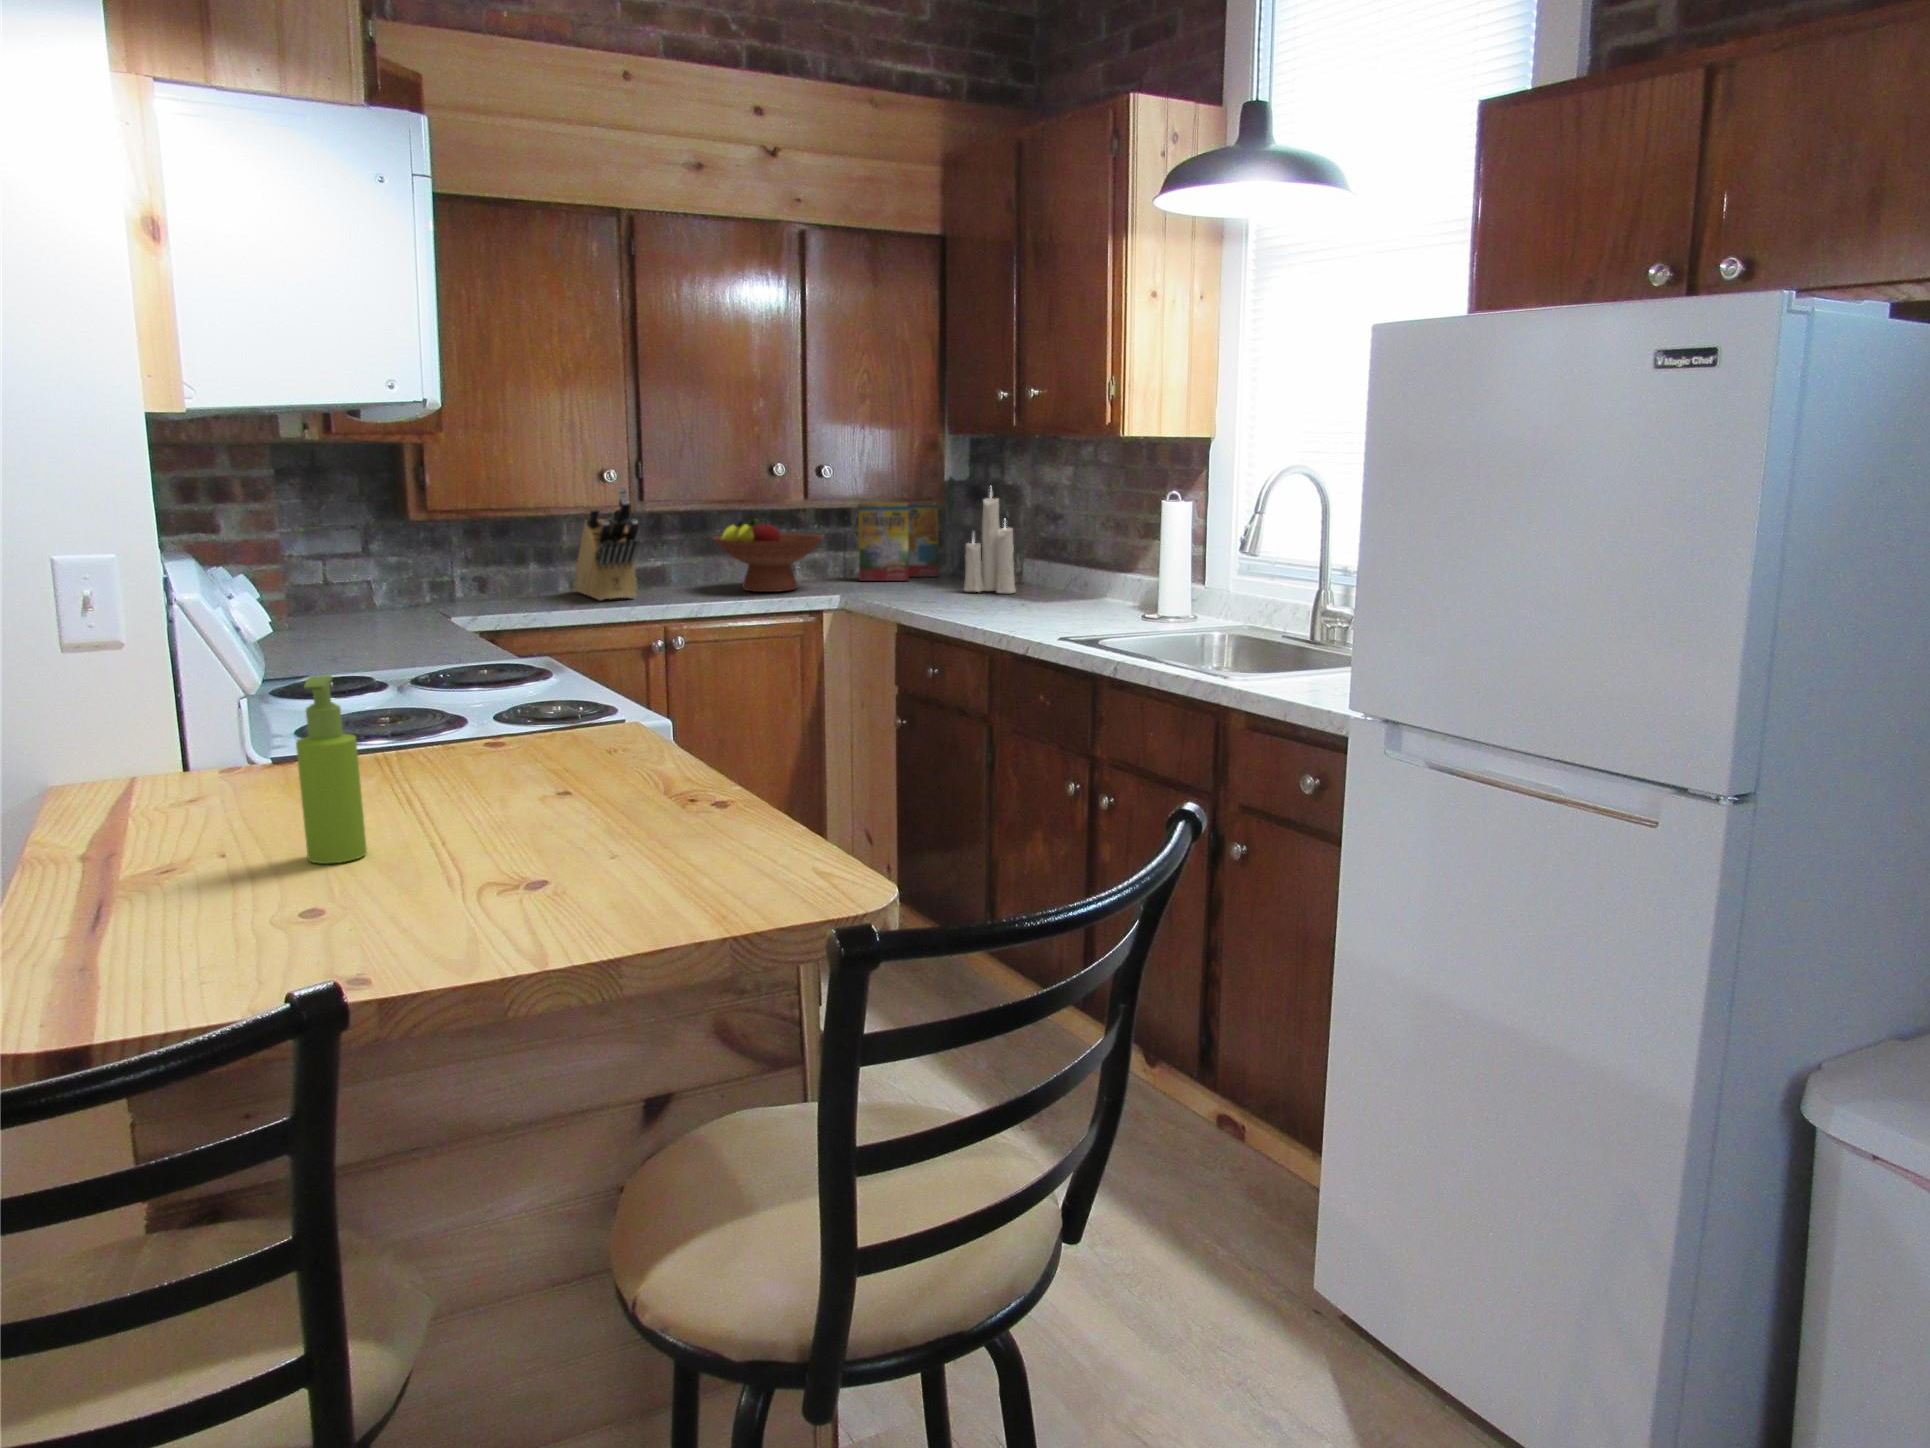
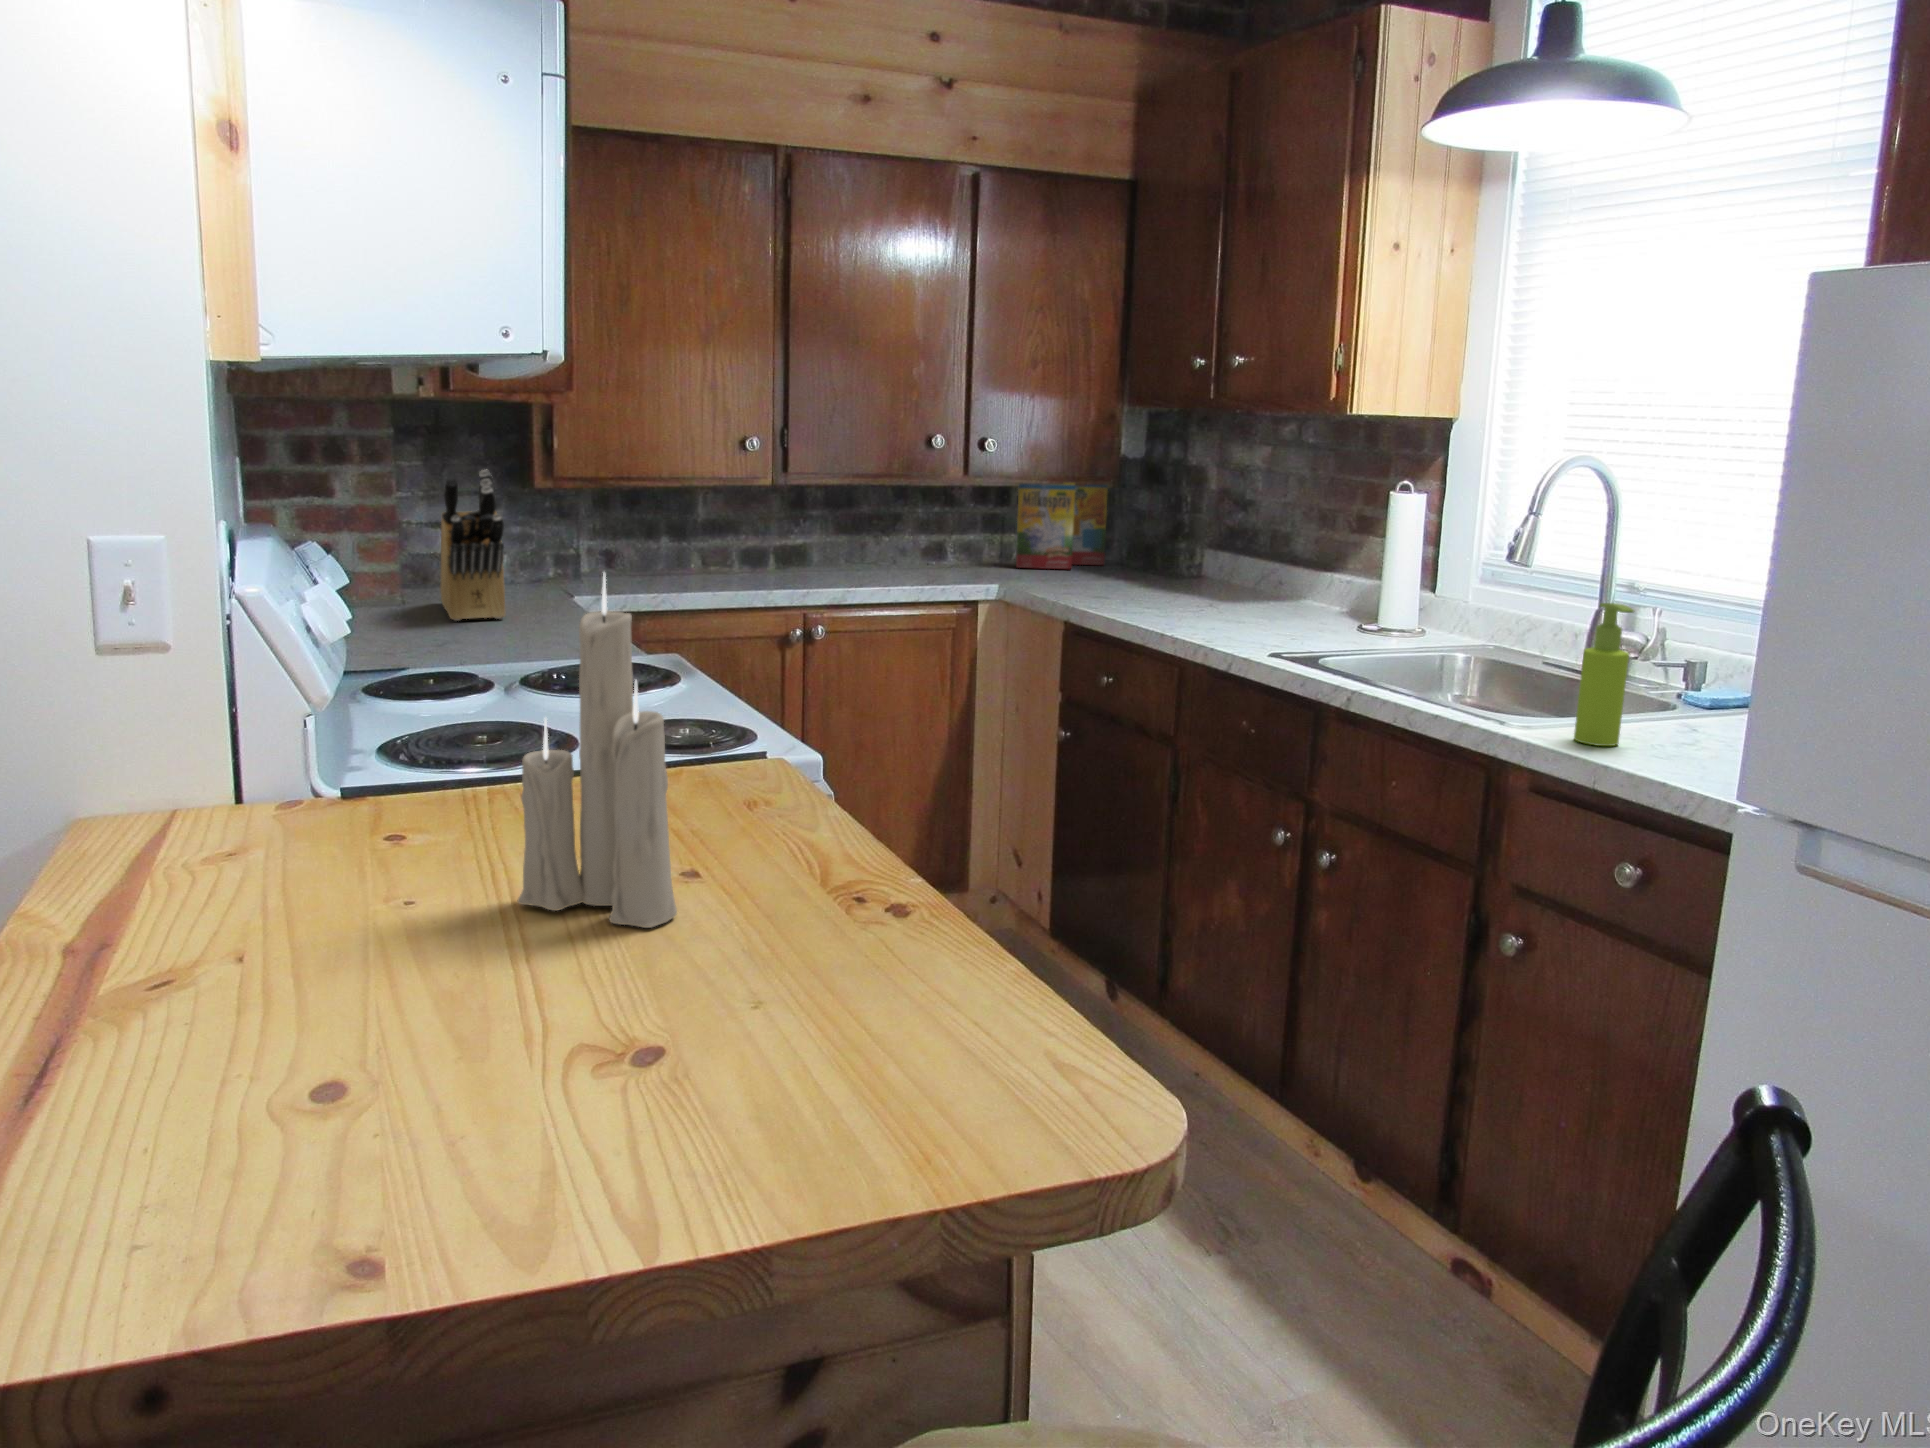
knife block: present [574,488,639,600] -> present [440,469,505,621]
candle: present [964,494,1016,593] -> present [518,573,677,928]
fruit bowl: present [713,518,823,592] -> none [857,495,981,578]
soap dispenser: present [296,675,367,864] -> present [1574,603,1634,746]

